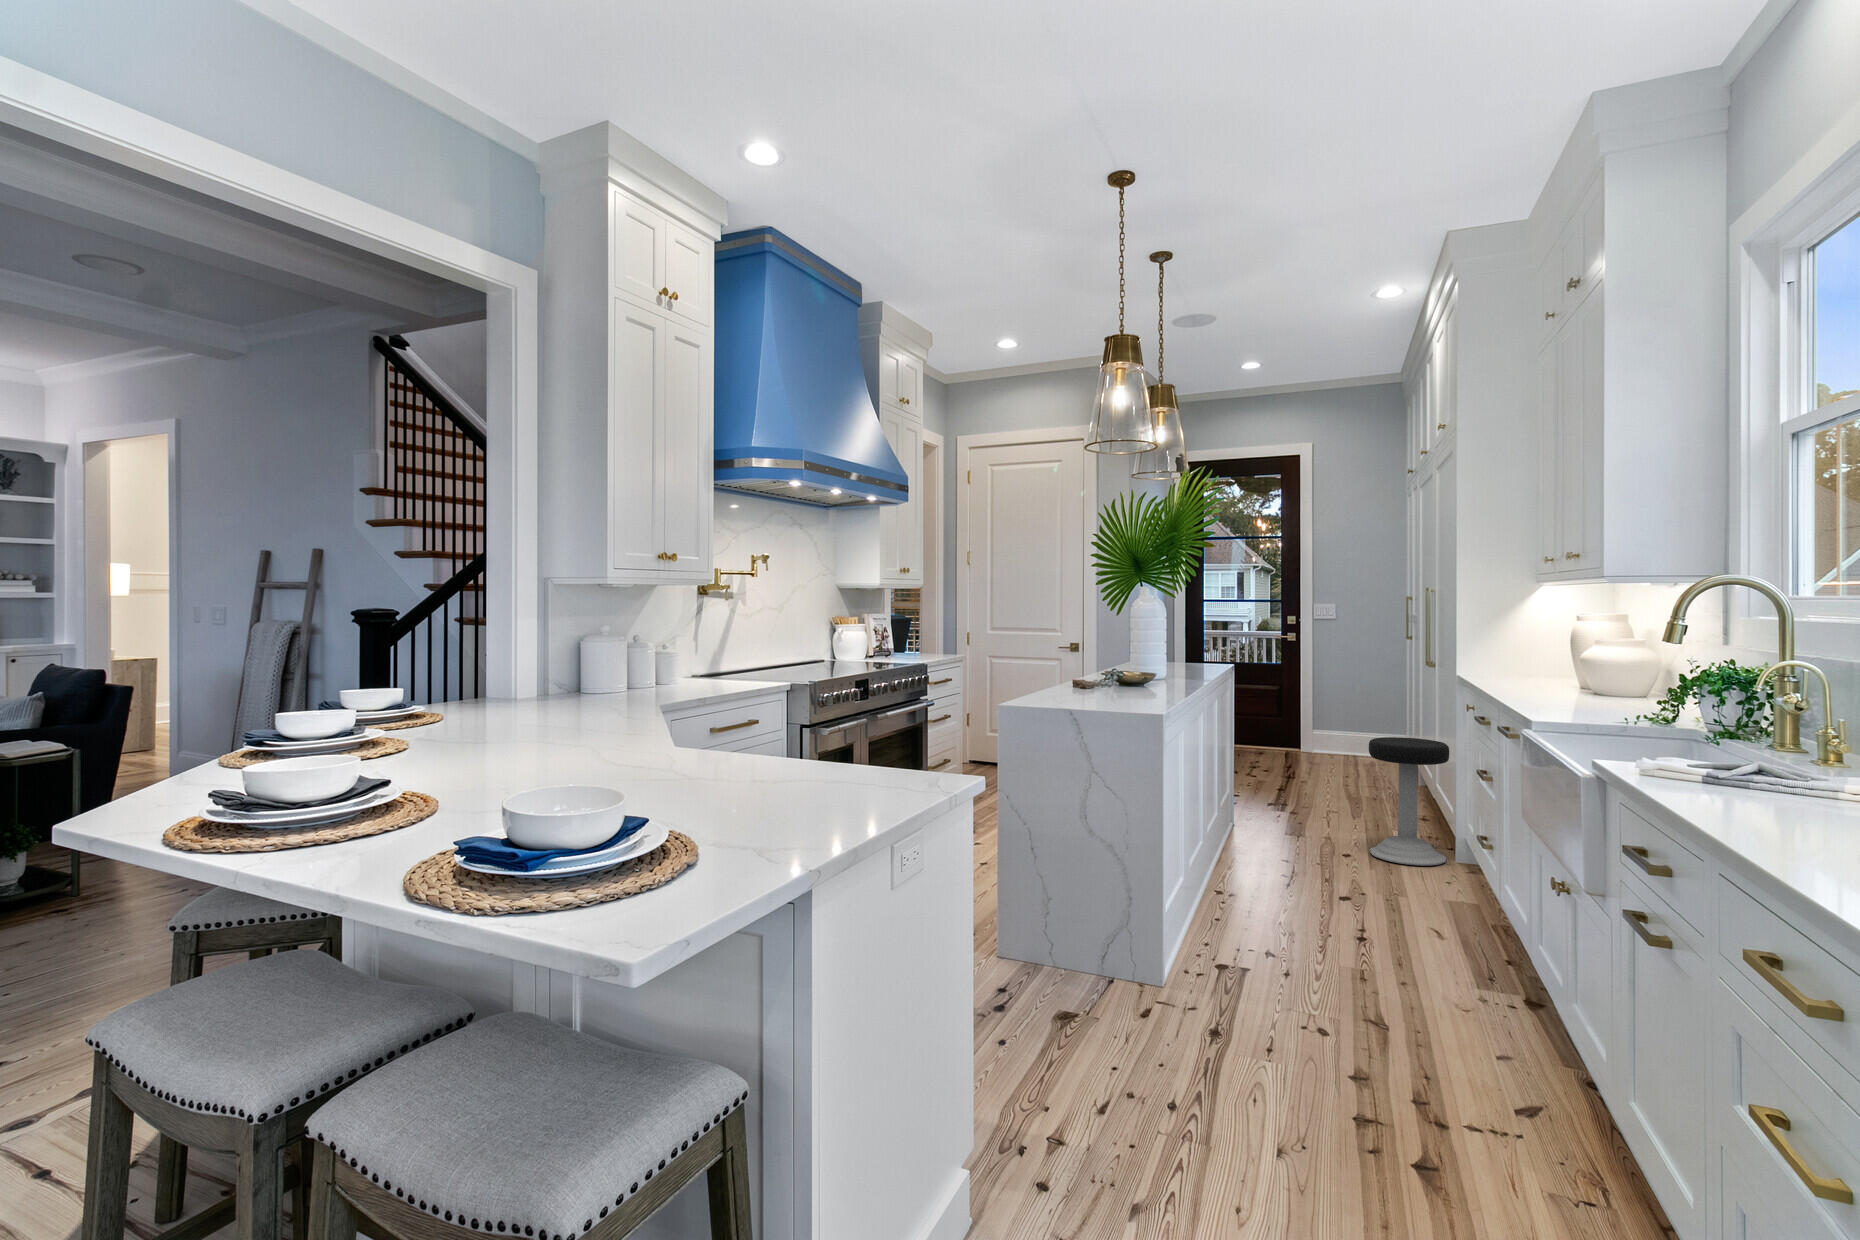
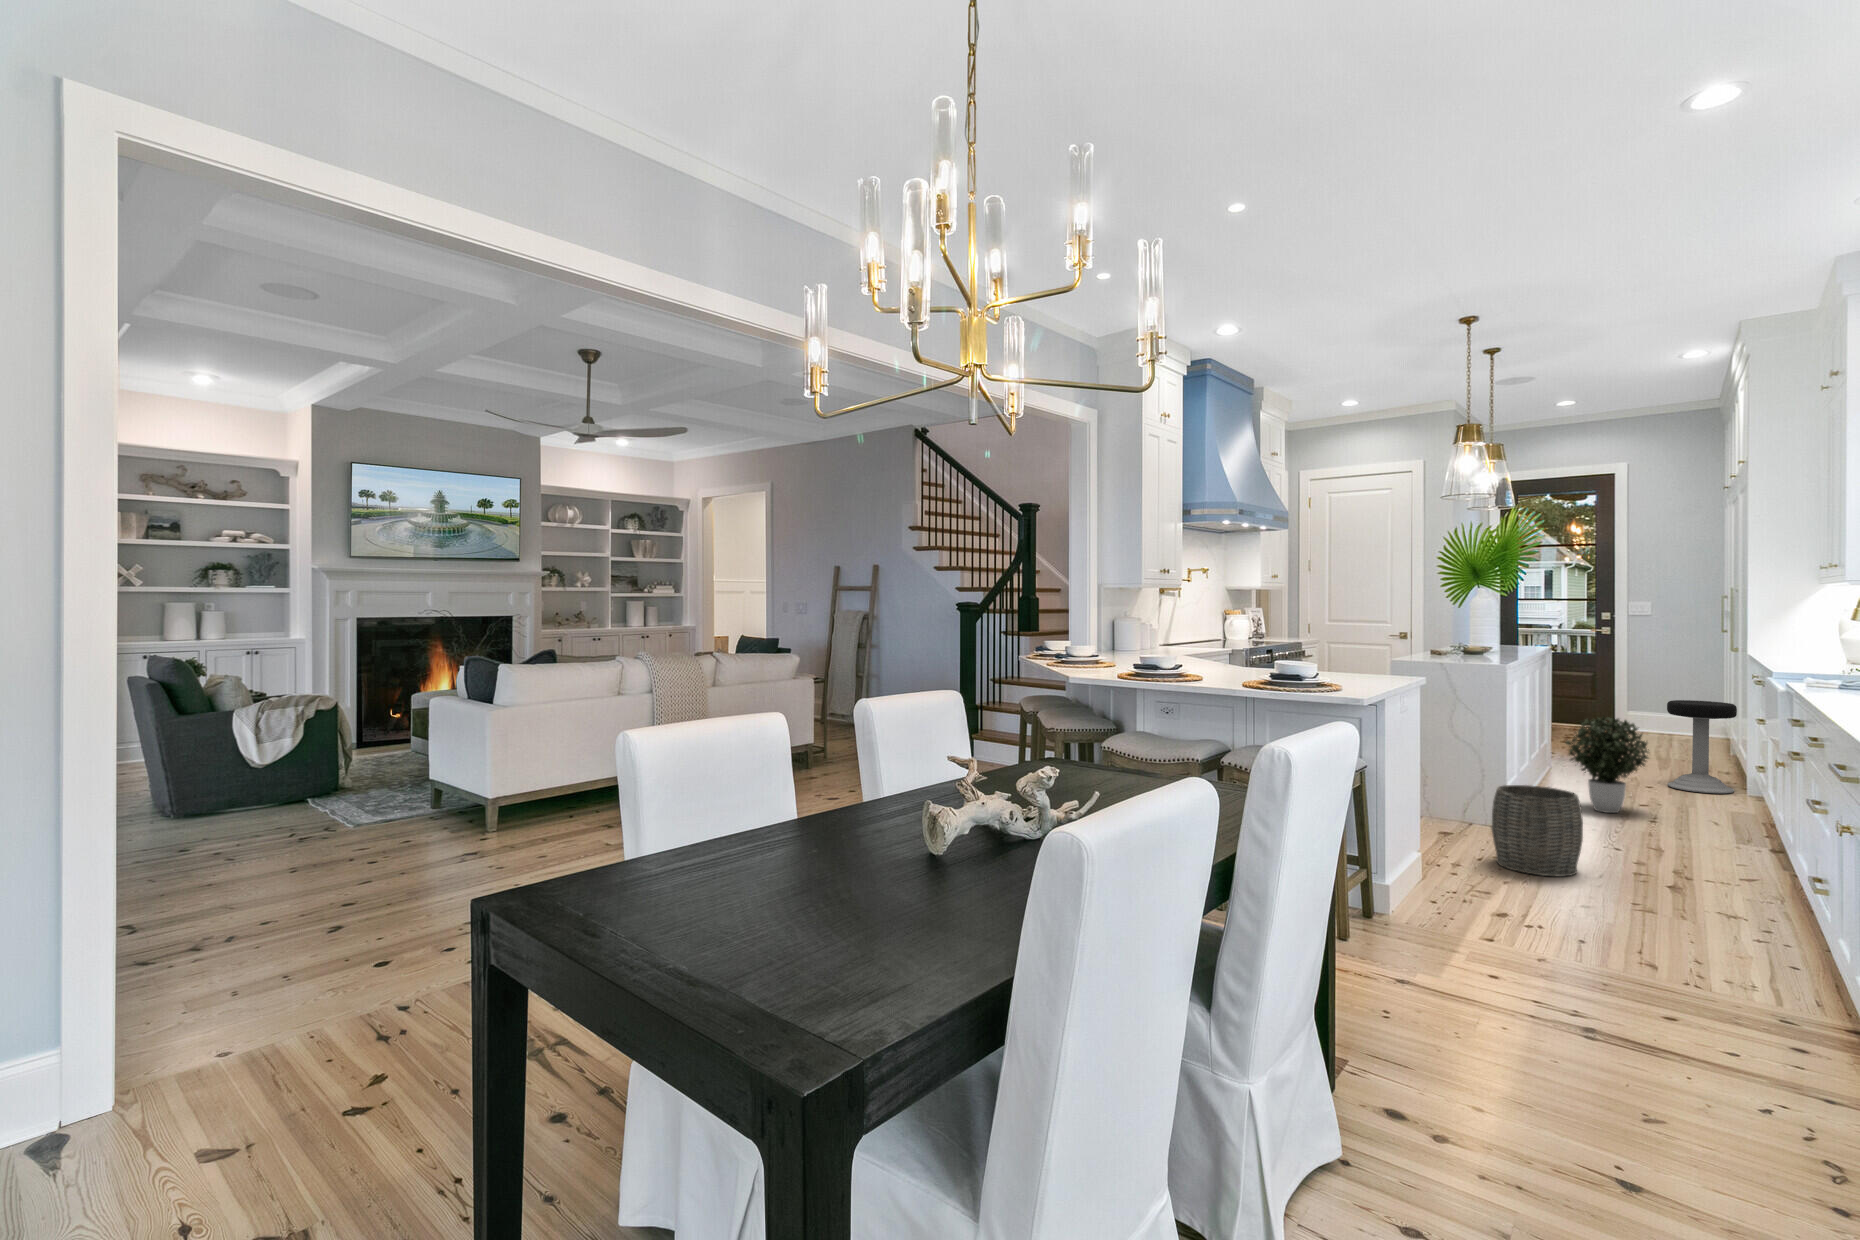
potted plant: none [1249,776,1360,923] -> present [1565,717,1648,813]
woven basket: none [1132,944,1279,1142] -> present [1492,785,1583,876]

